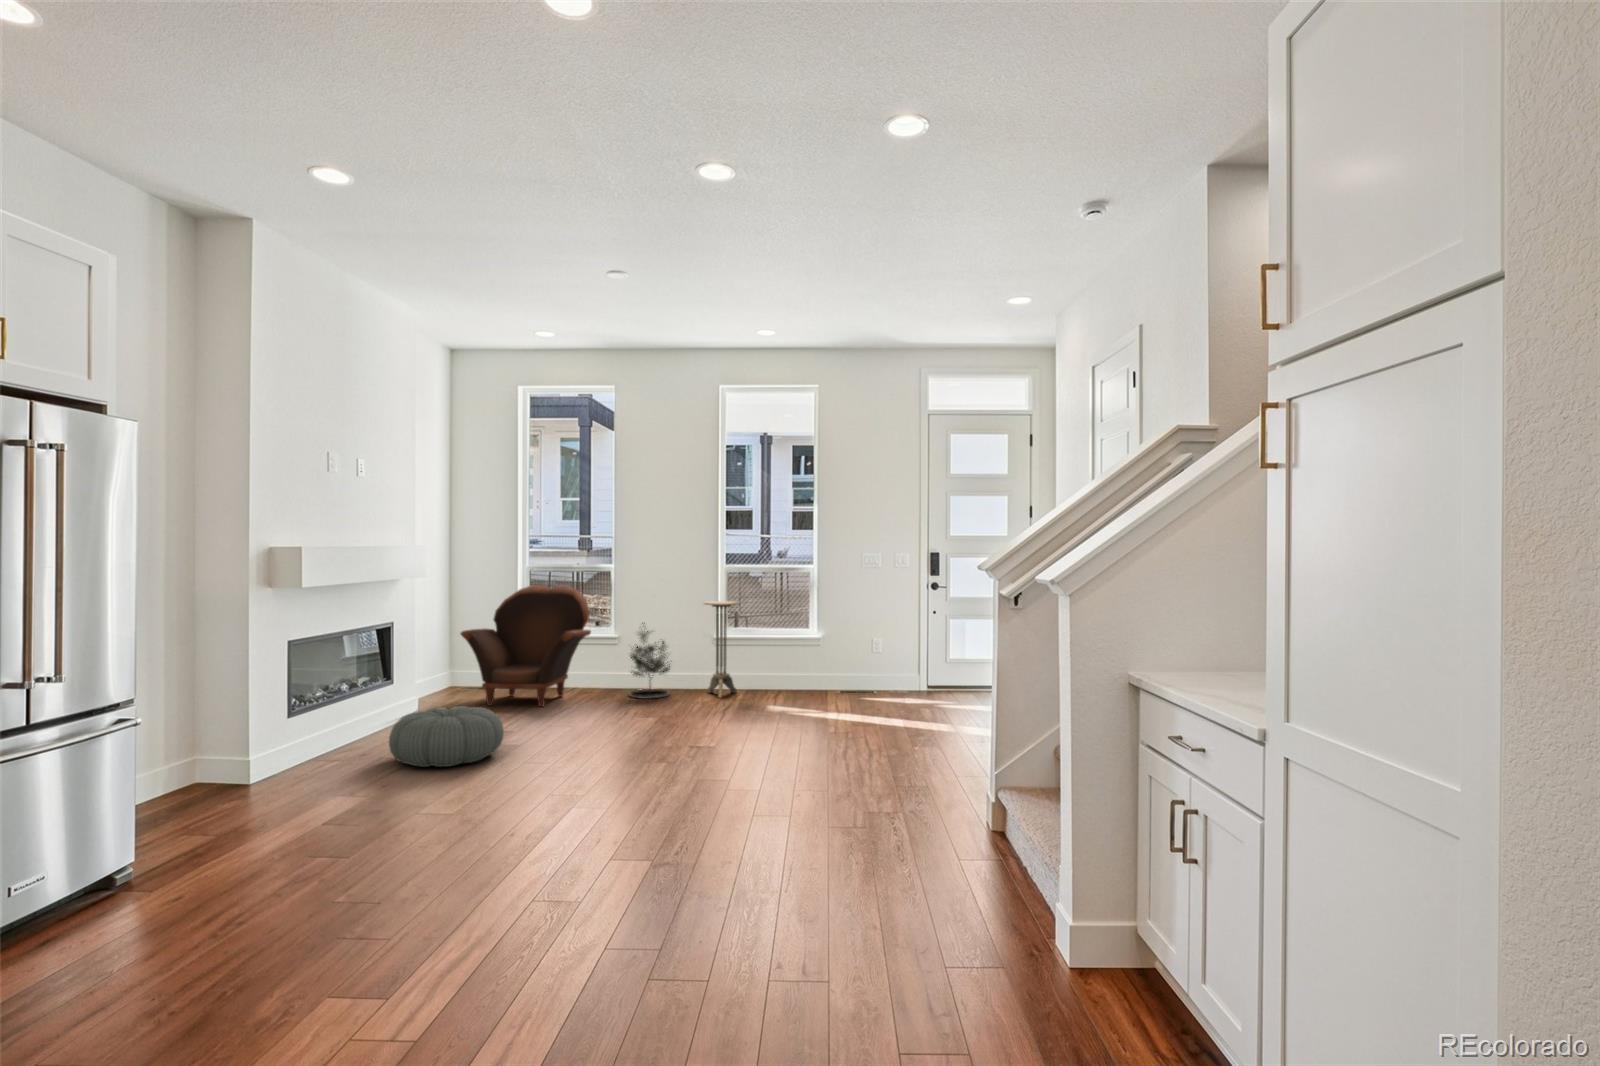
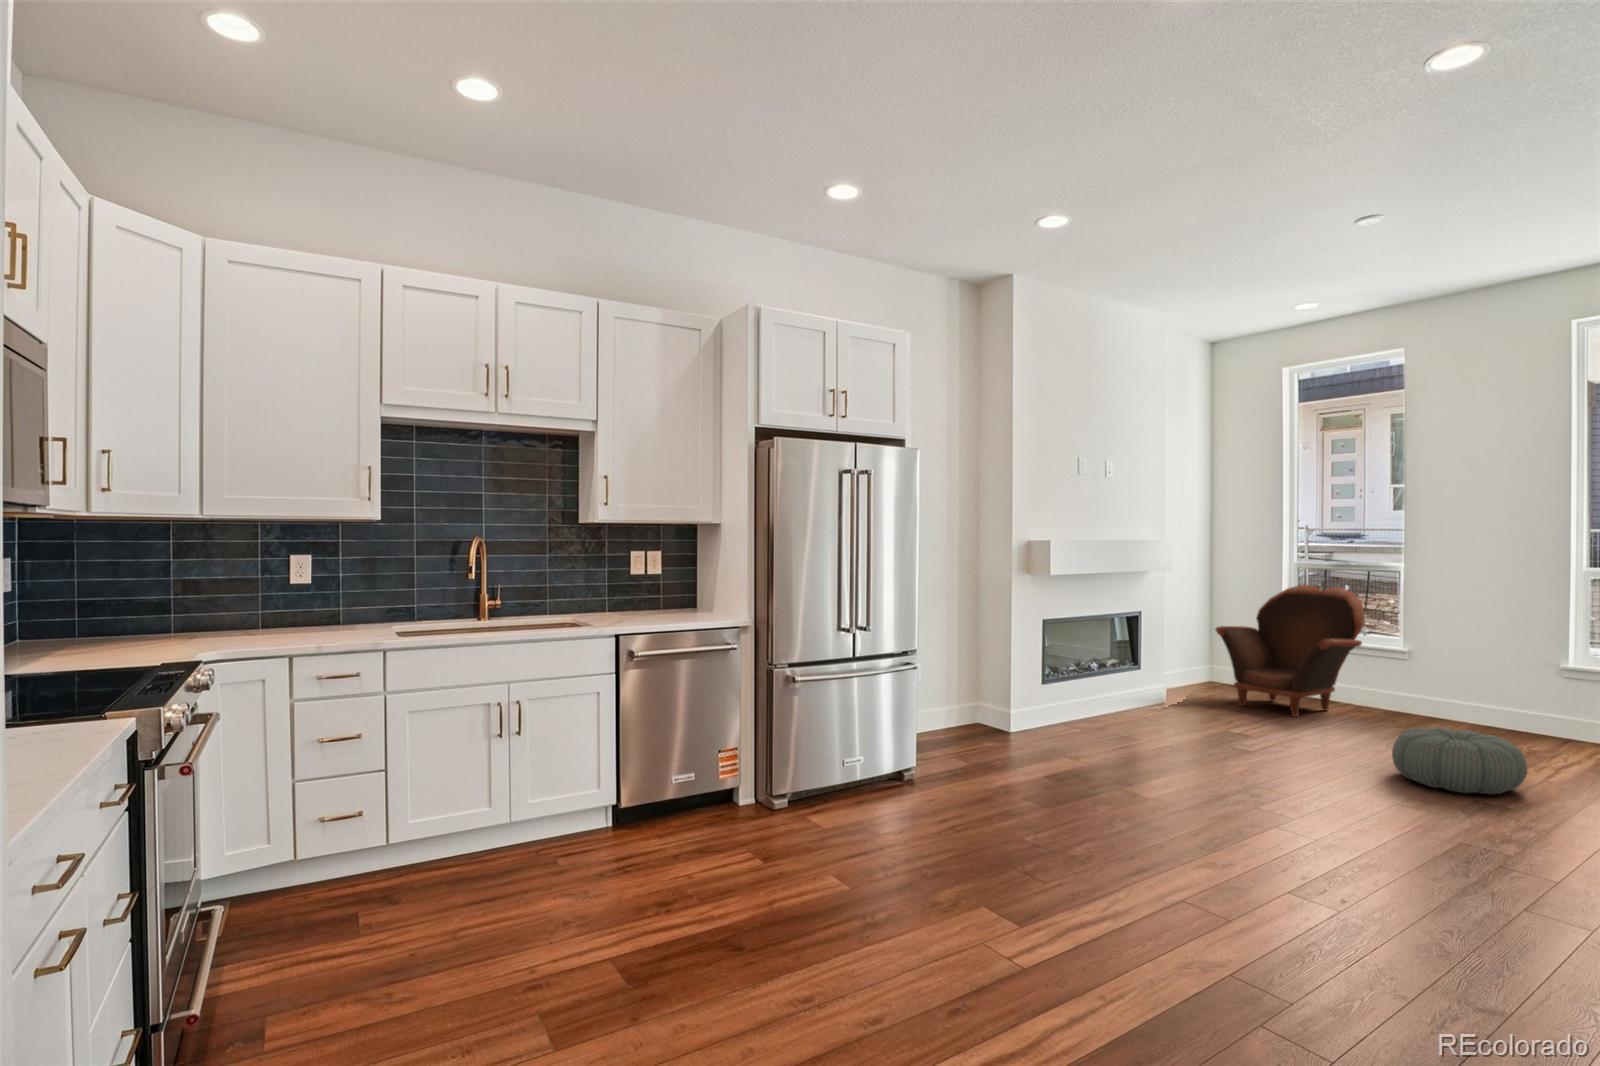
side table: present [704,601,739,698] -> none [1518,622,1576,747]
potted tree: present [629,623,670,699] -> none [1406,638,1473,732]
pouf: present [389,706,504,767] -> present [1392,727,1527,794]

